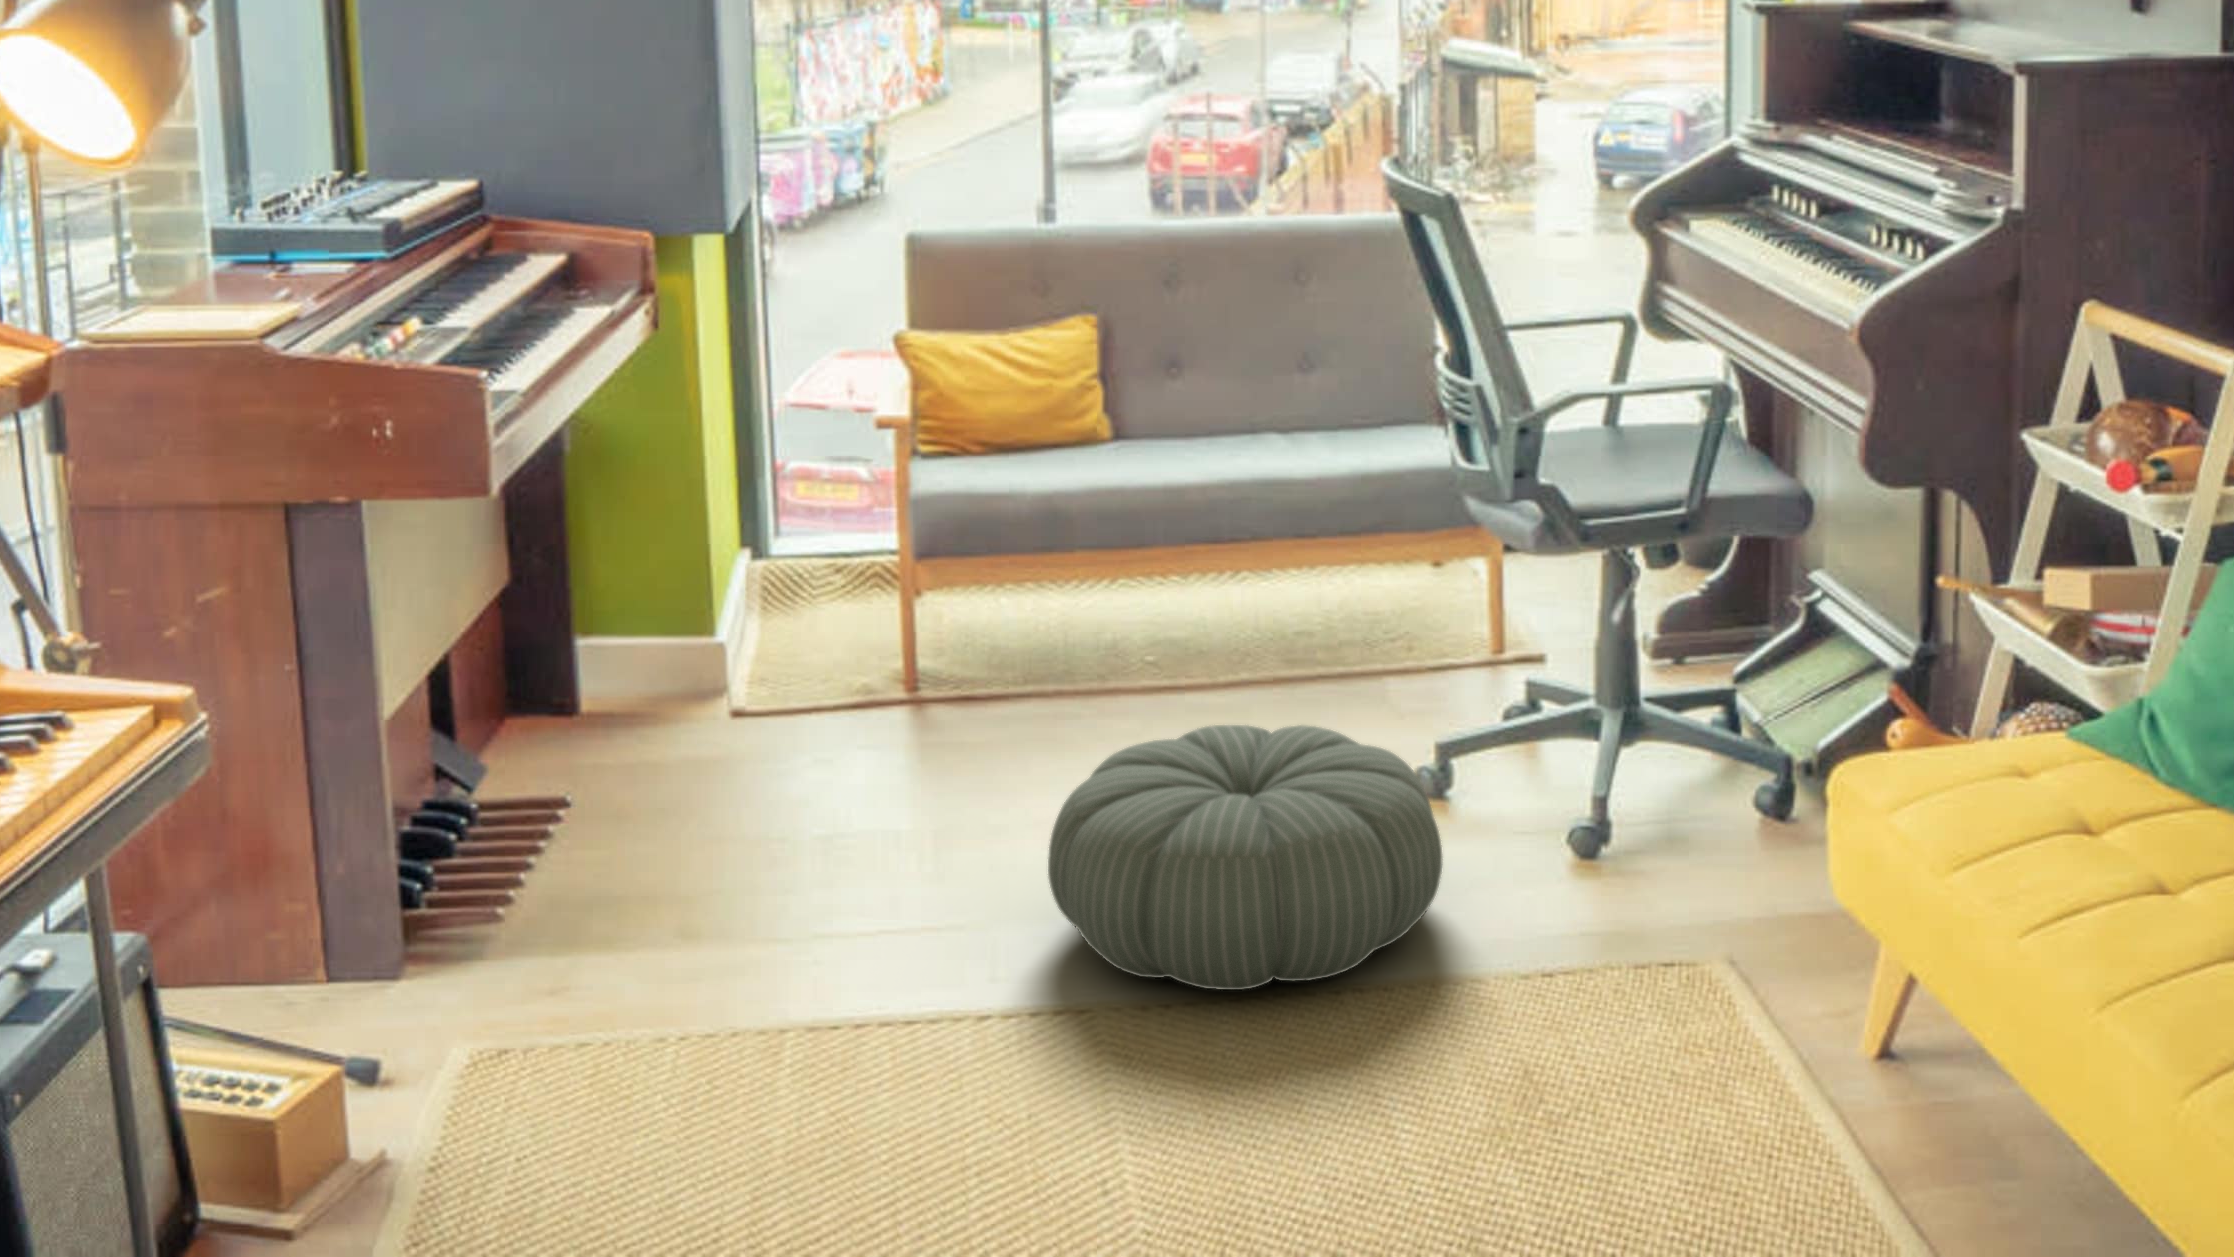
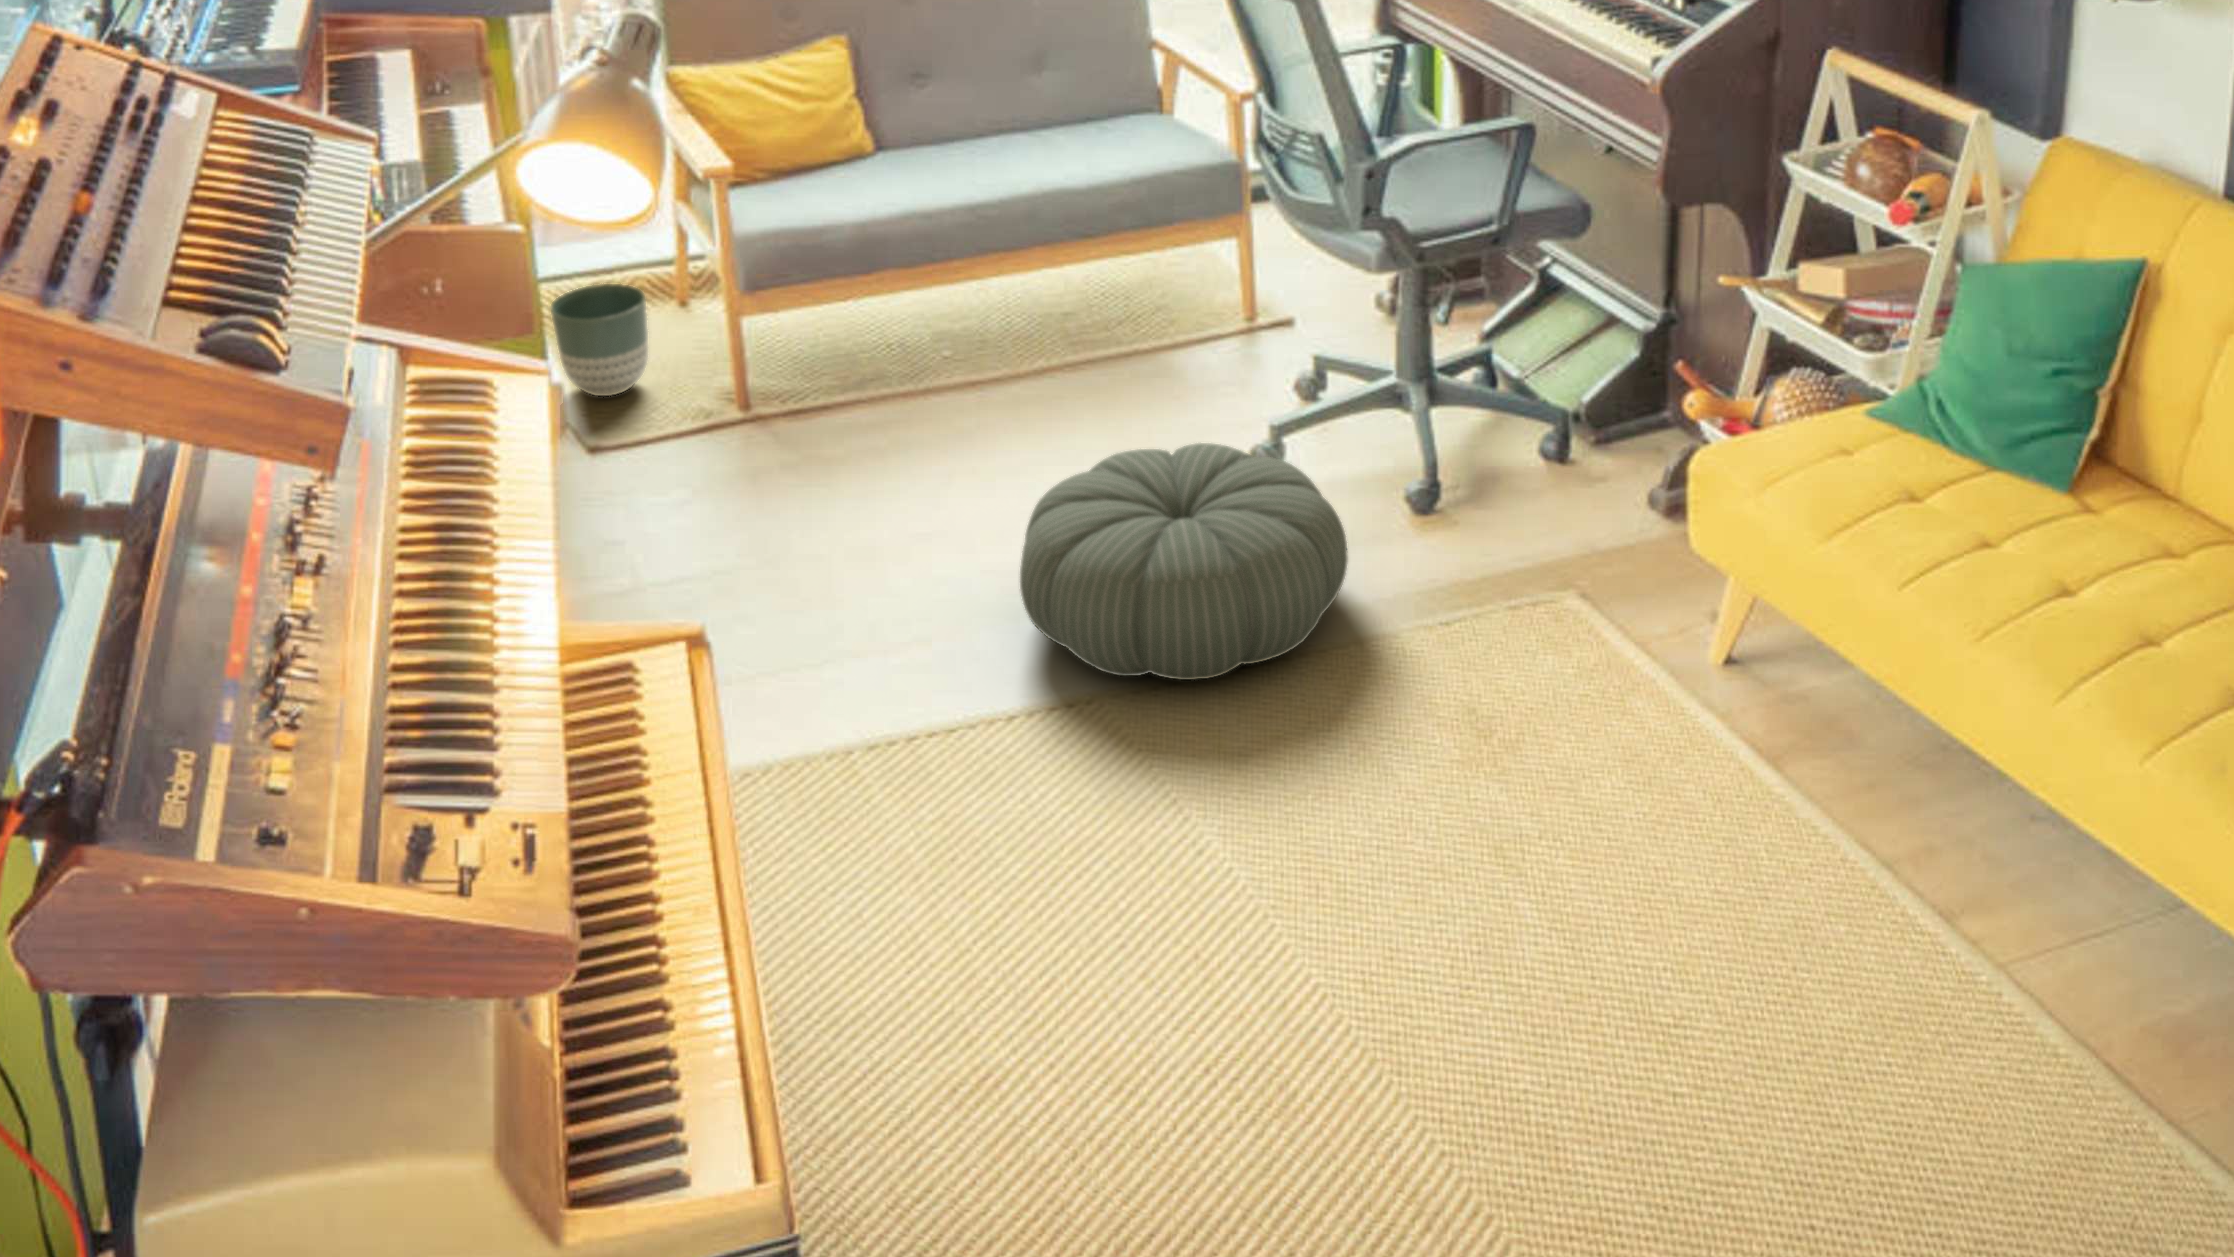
planter: none [744,542,844,660] -> present [551,284,648,396]

